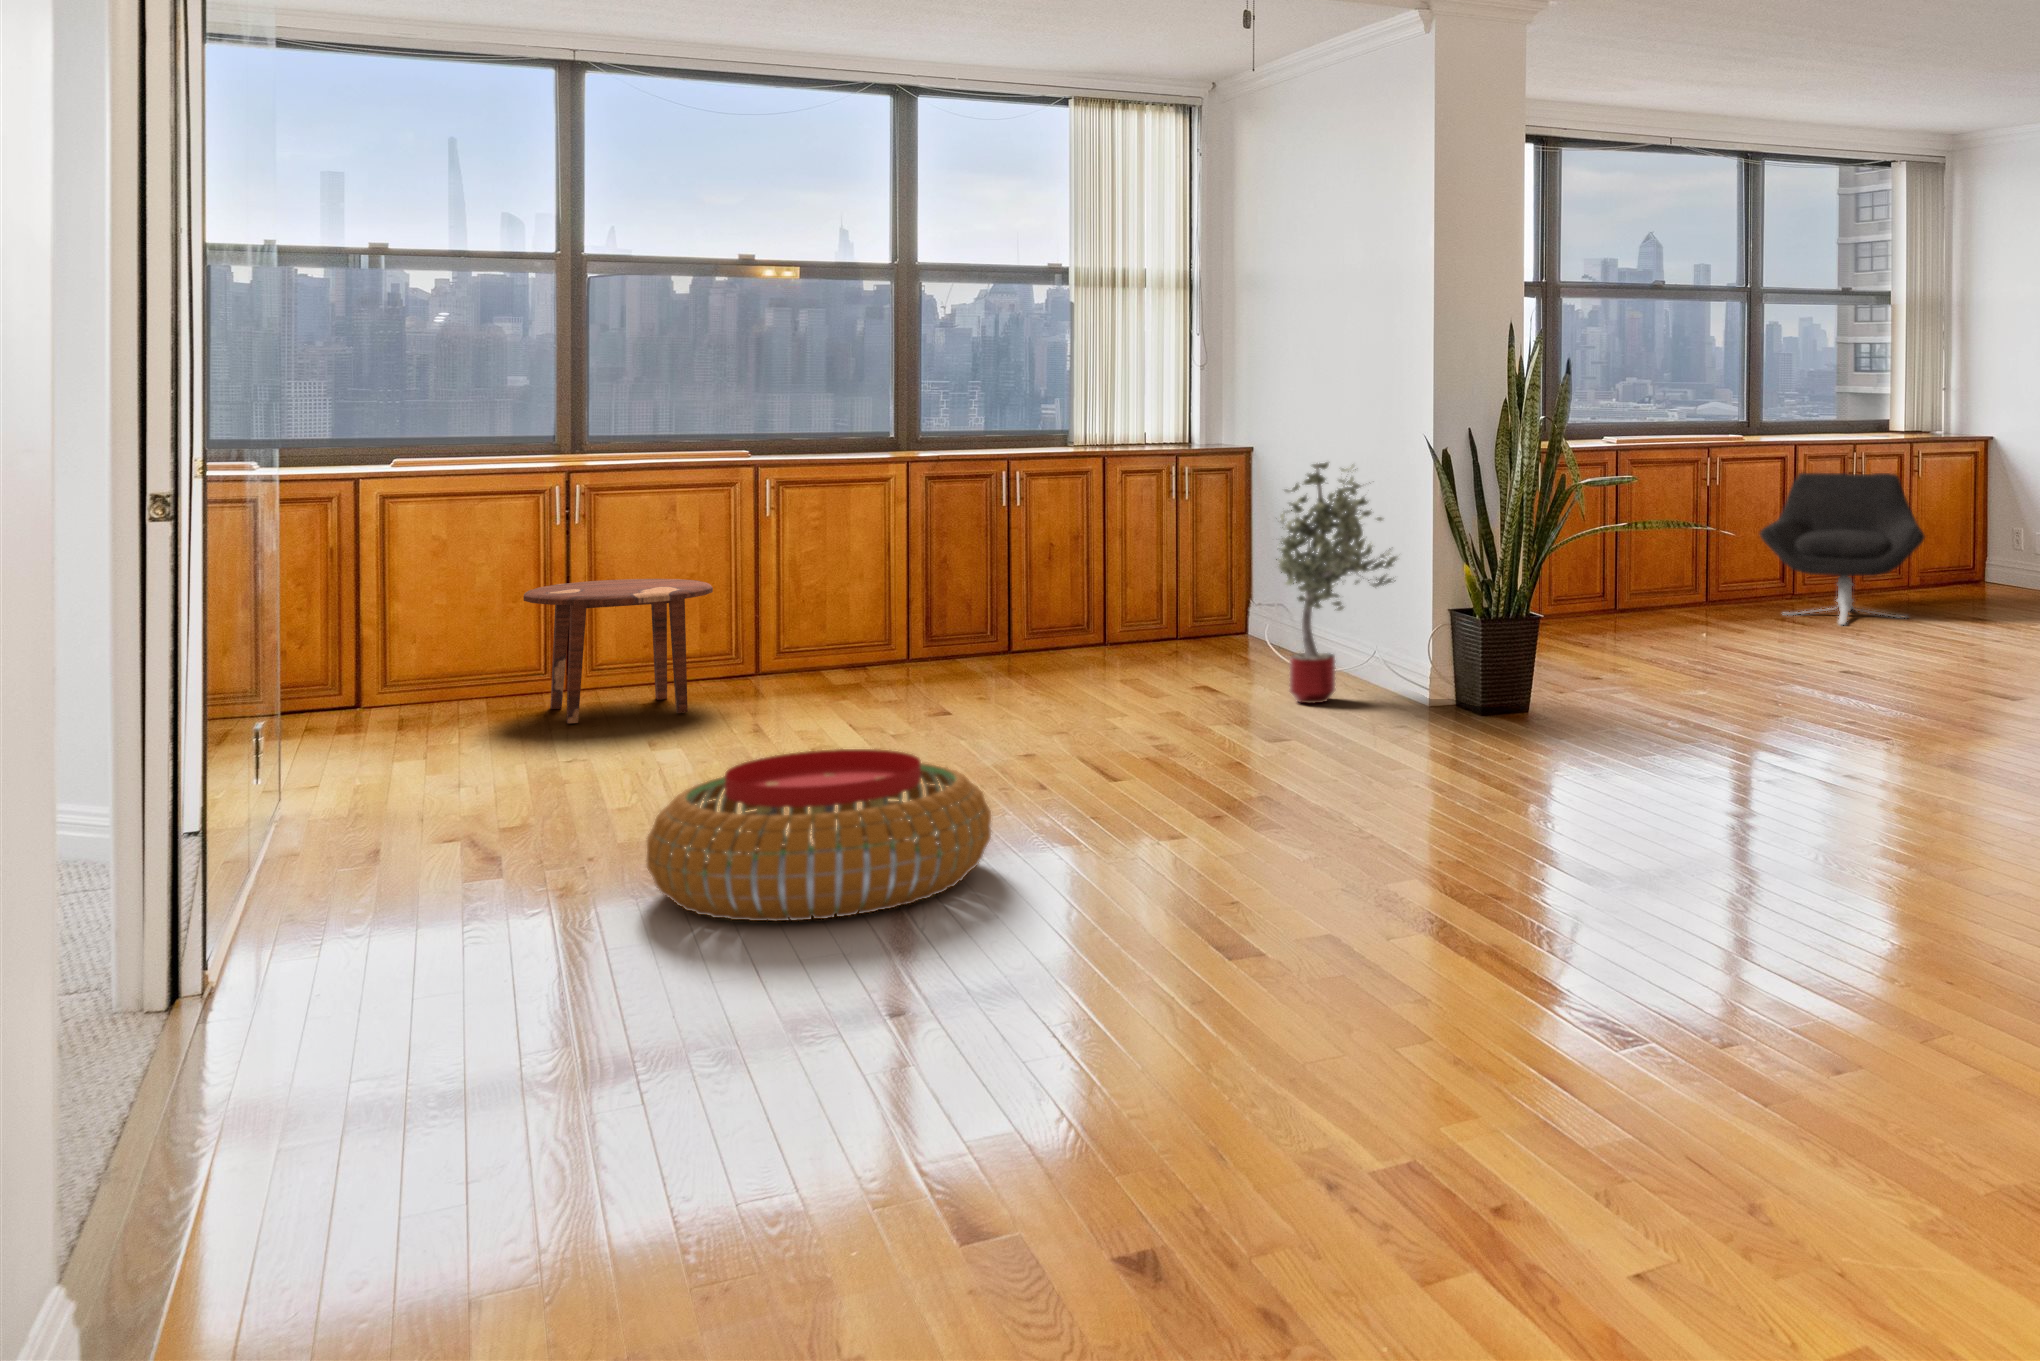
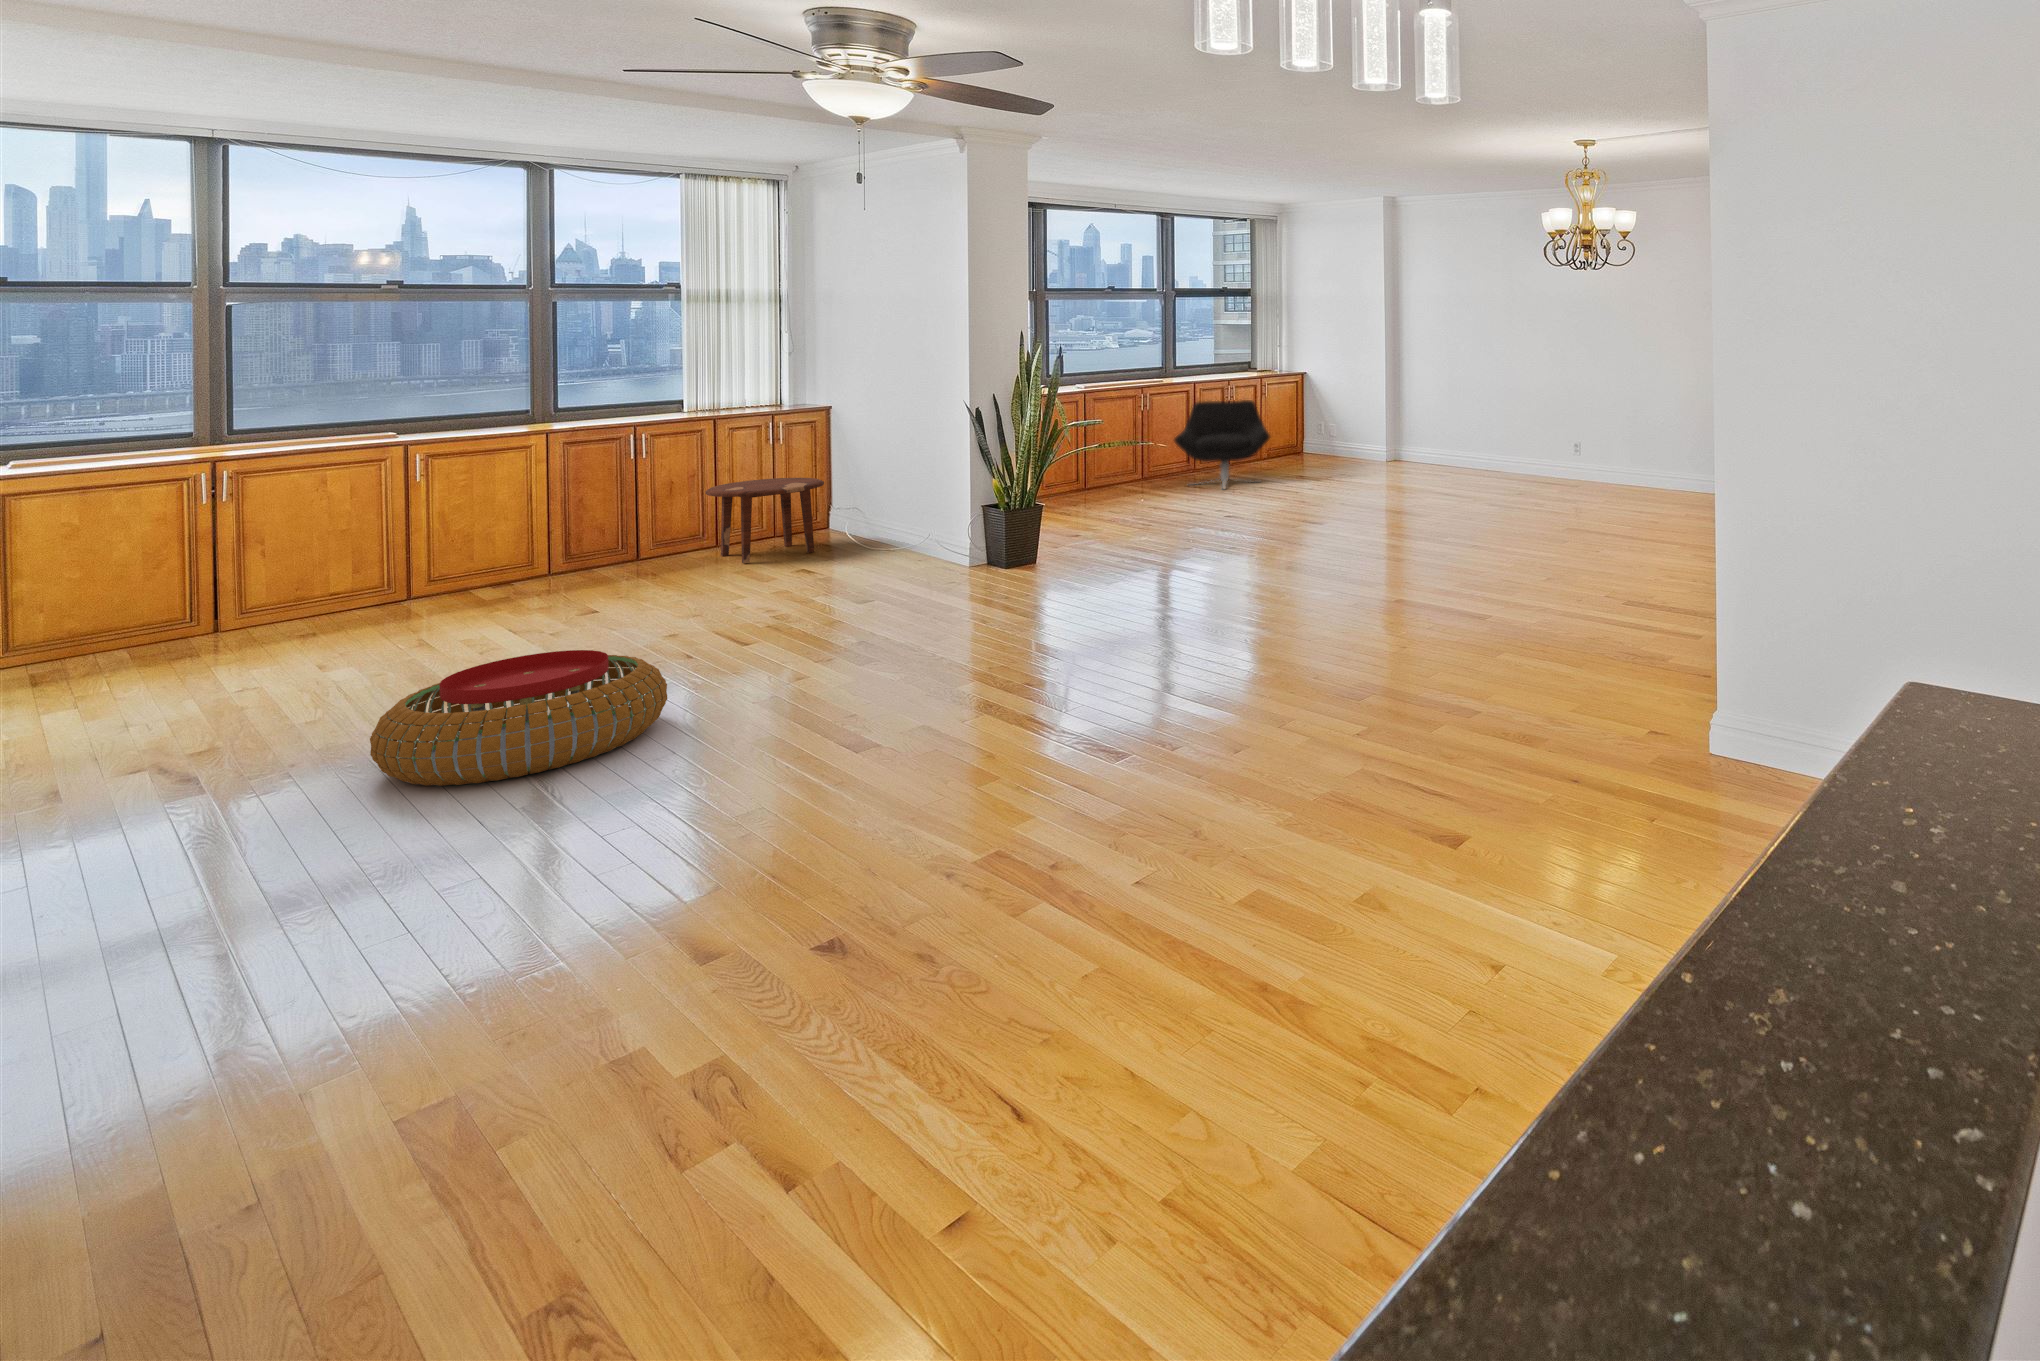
potted tree: present [1276,462,1397,704] -> none [853,420,947,574]
side table: present [523,579,713,723] -> present [705,478,824,563]

